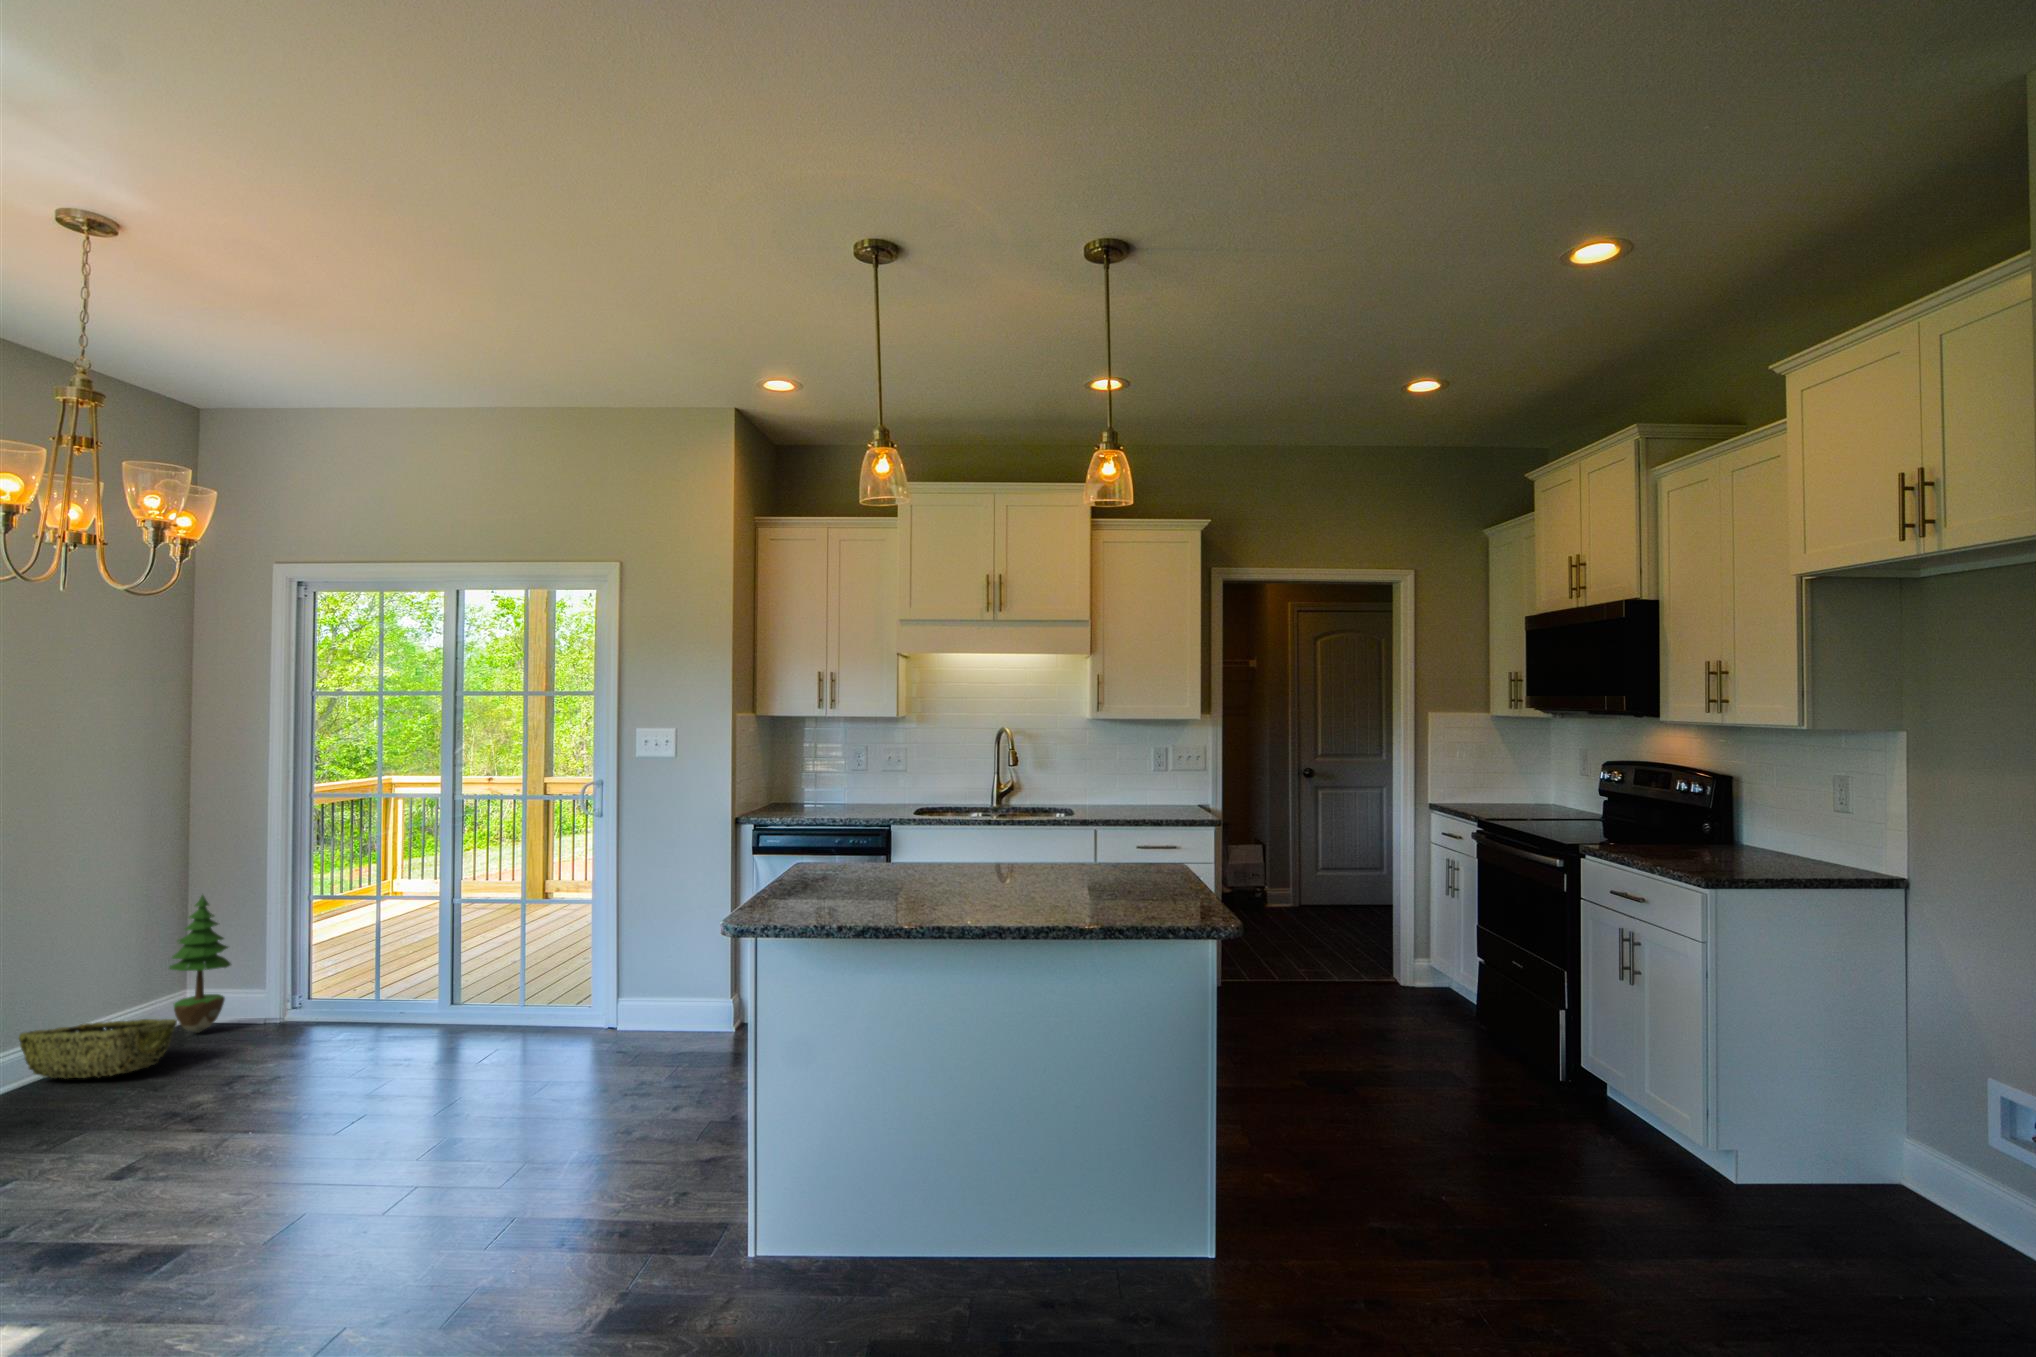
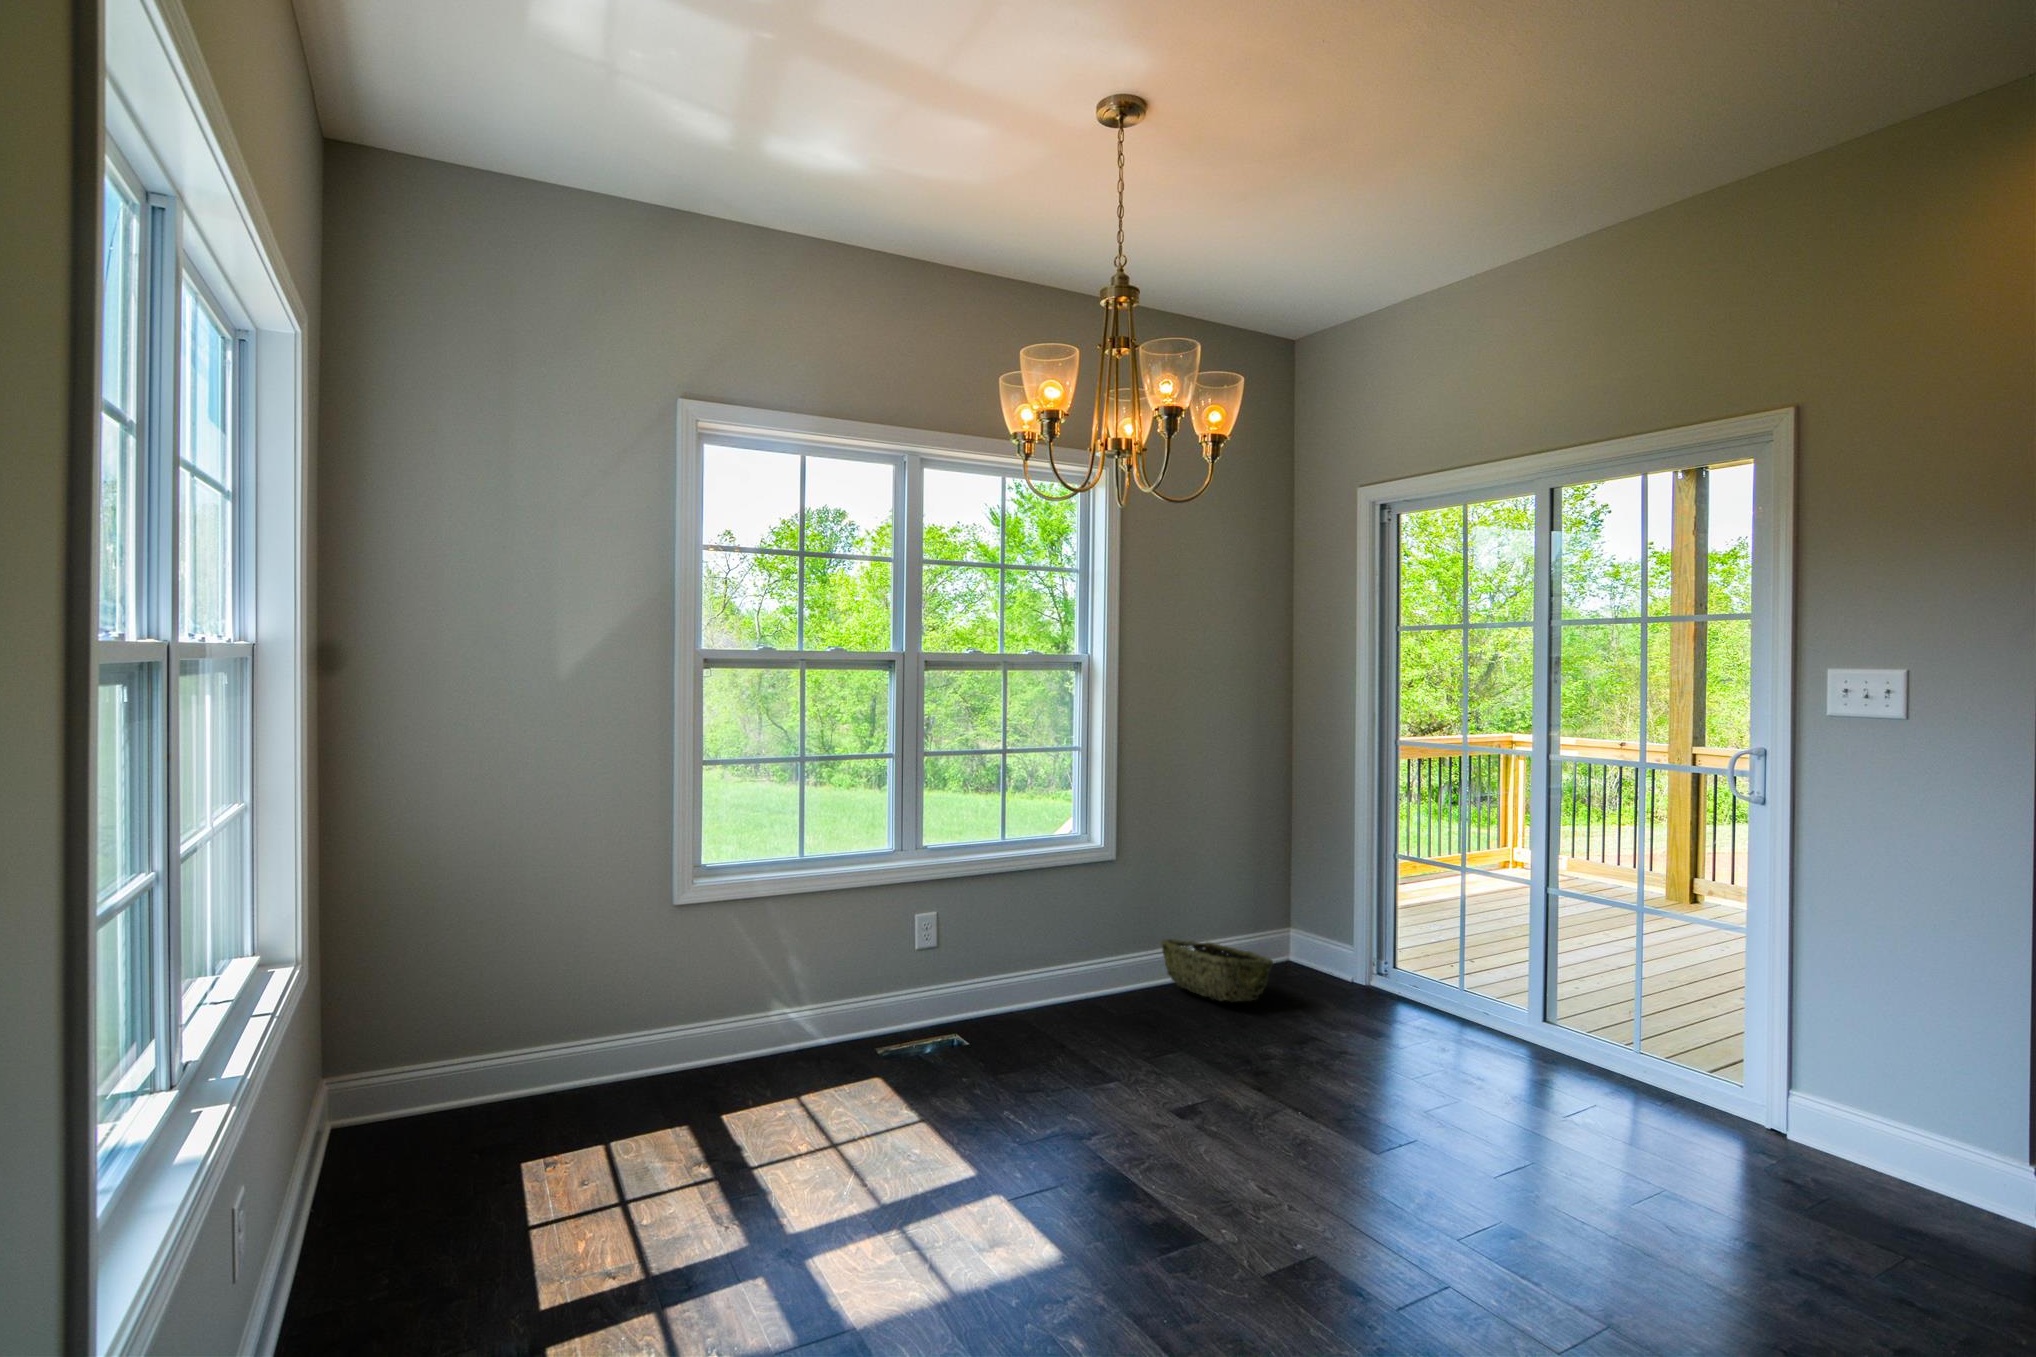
potted tree: present [169,895,231,1033] -> none [1273,834,1326,977]

